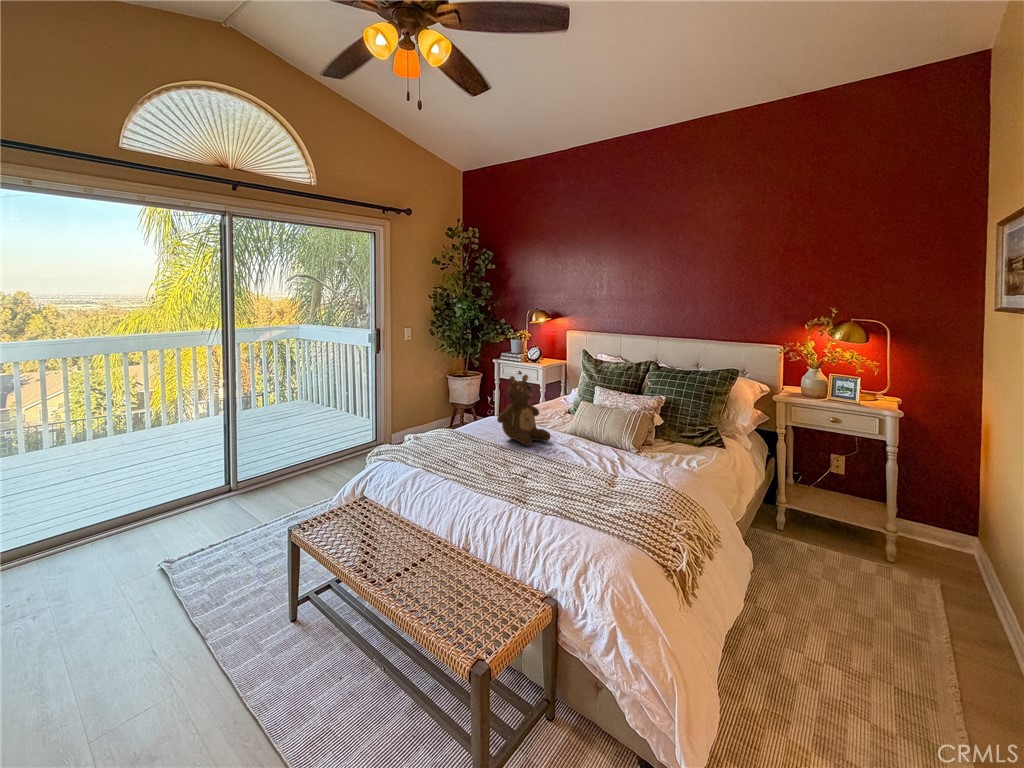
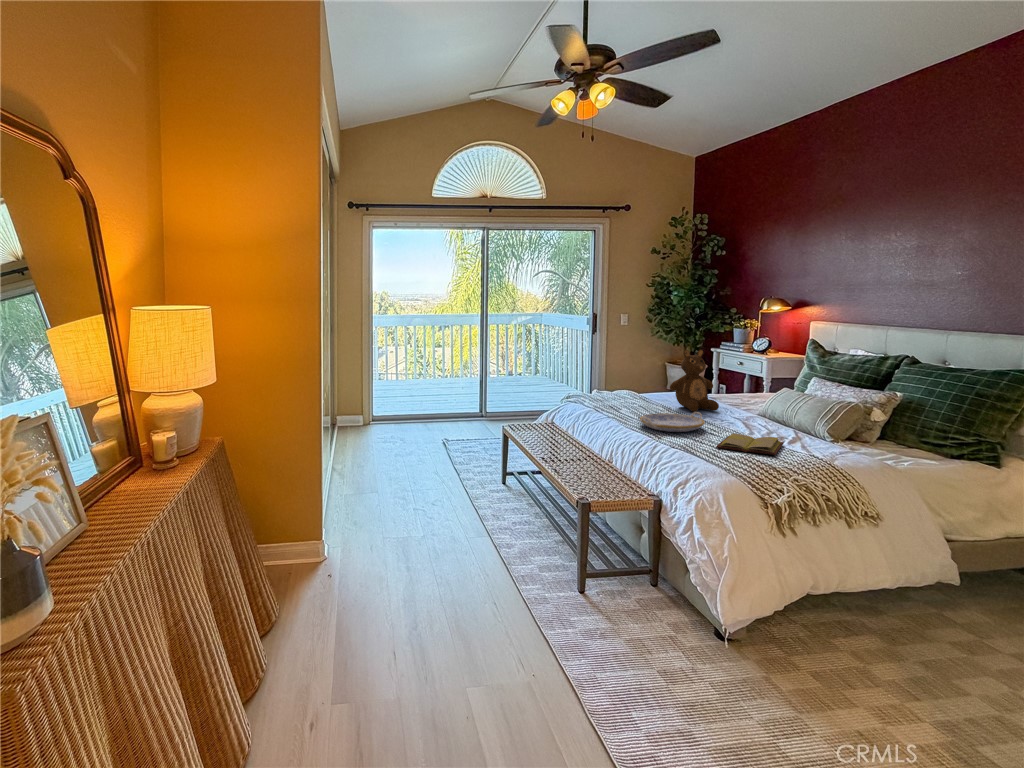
serving tray: none [483,452,559,484] -> present [640,412,705,432]
diary: none [590,478,660,507] -> present [716,433,784,455]

